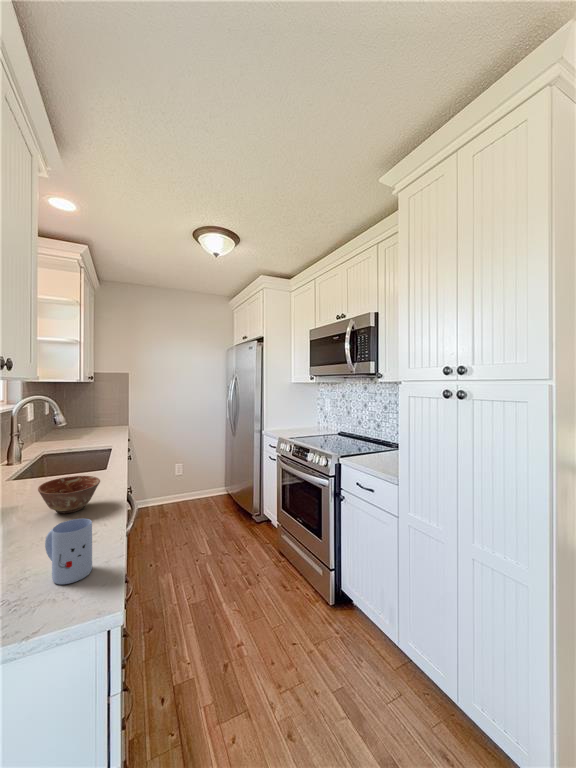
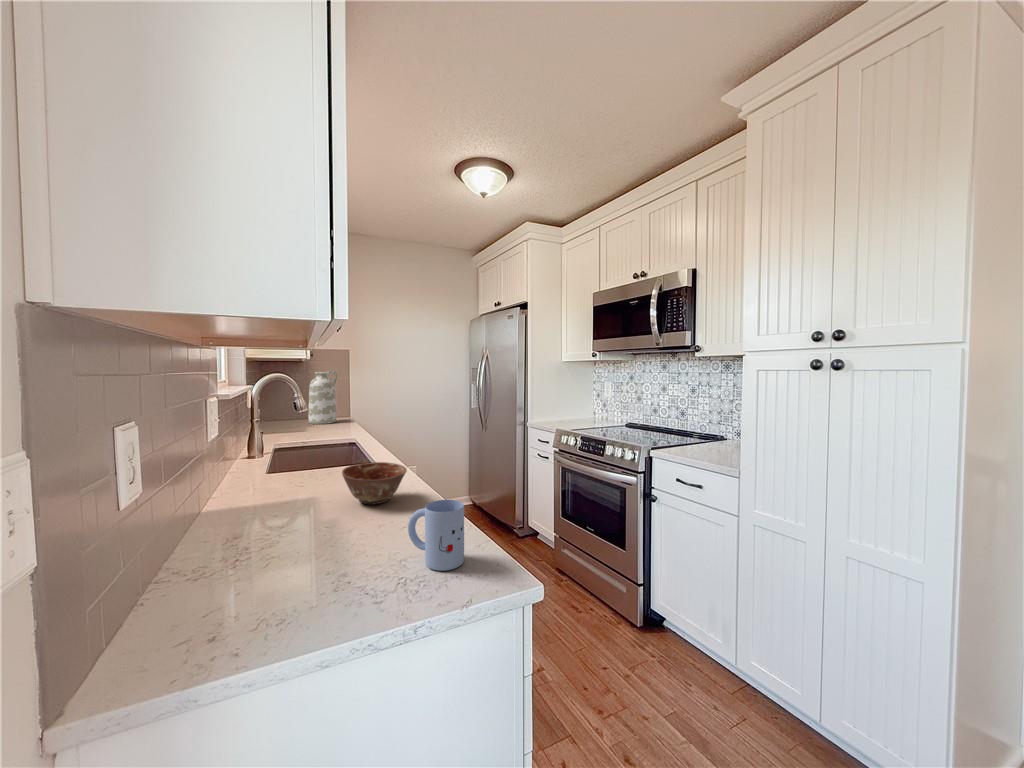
vase: none [86,391,110,434] -> present [308,370,337,424]

